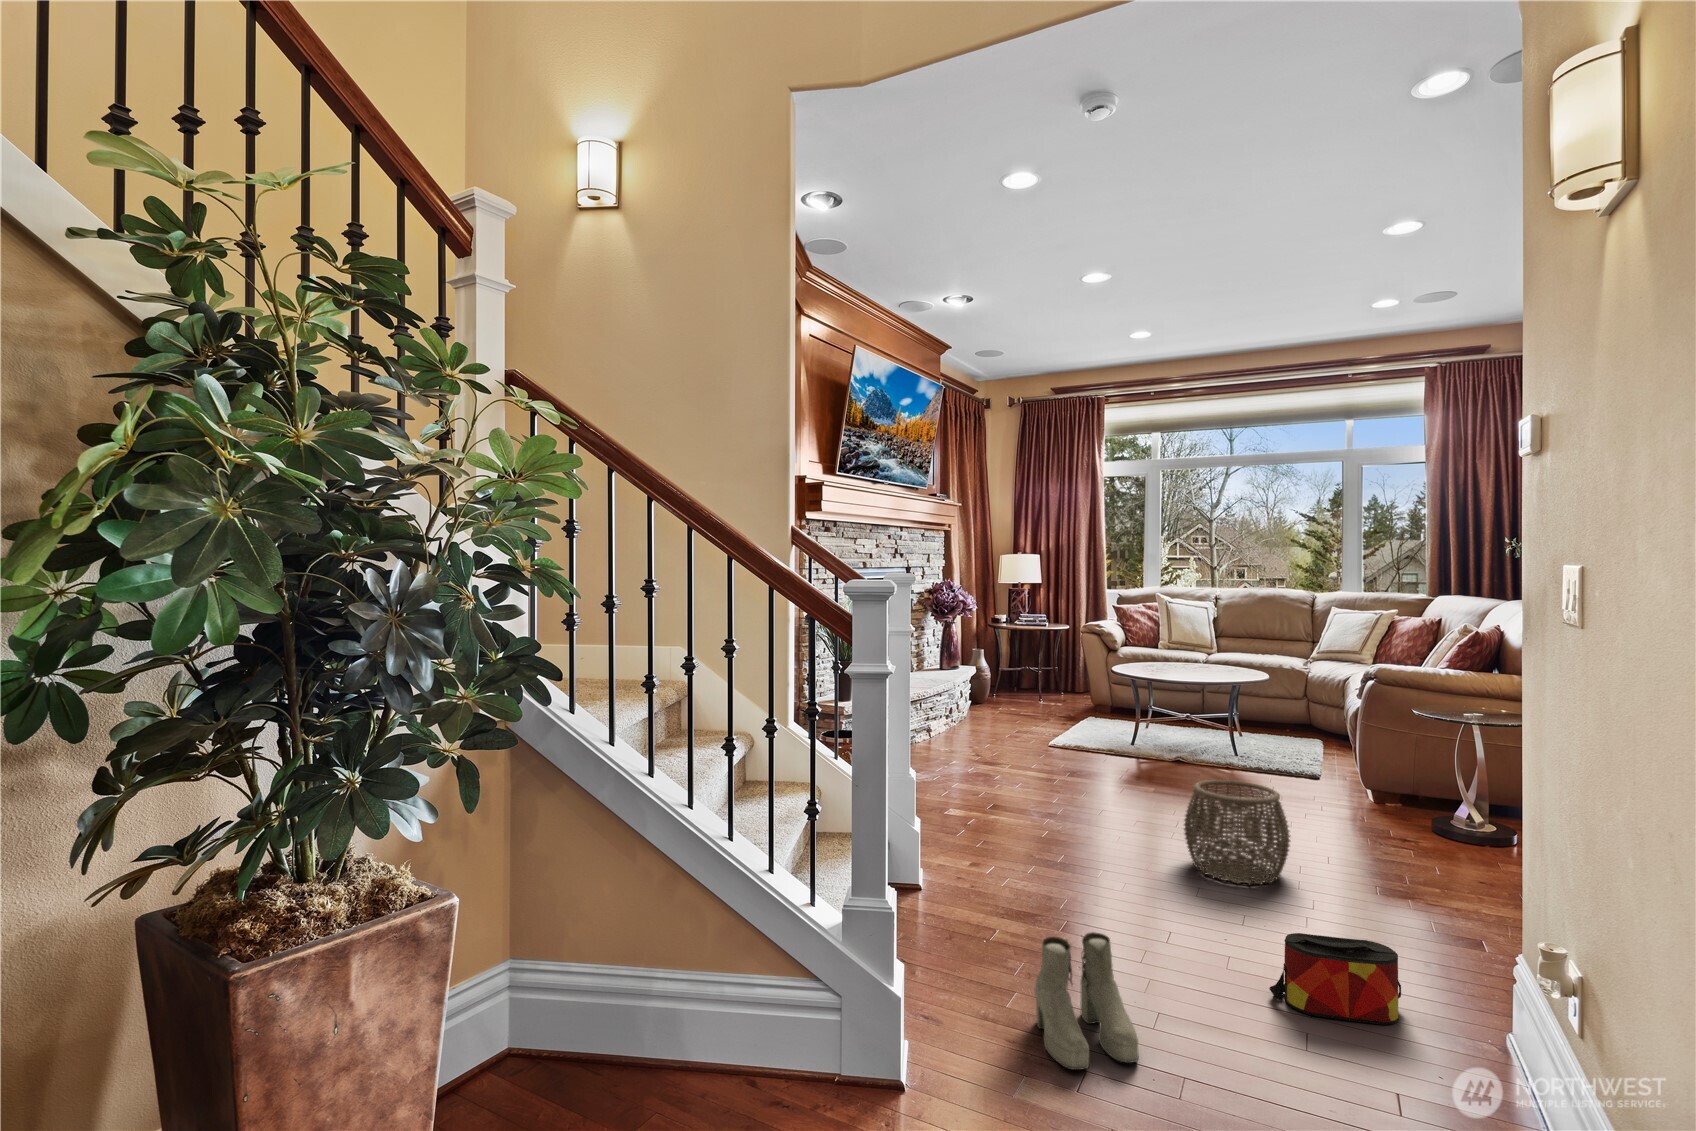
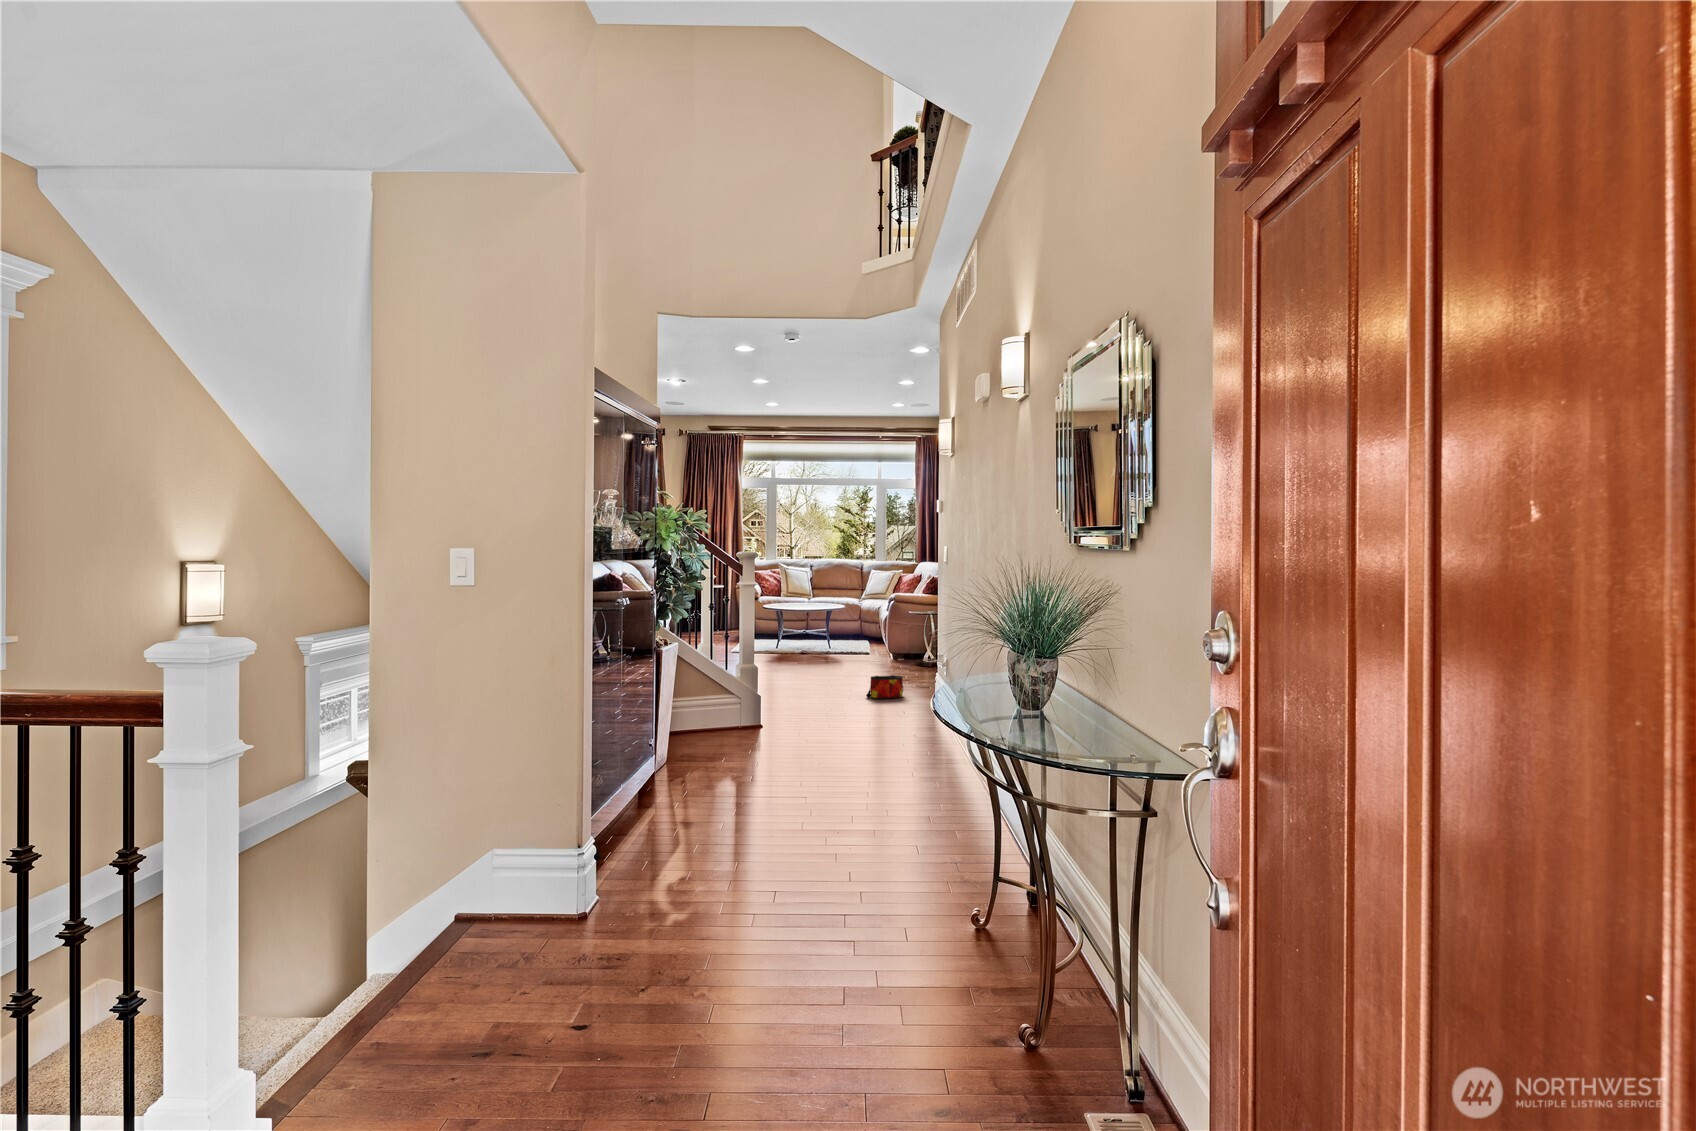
woven basket: present [1184,780,1291,885] -> none [825,642,866,681]
boots: present [1035,932,1139,1070] -> none [798,677,834,712]

